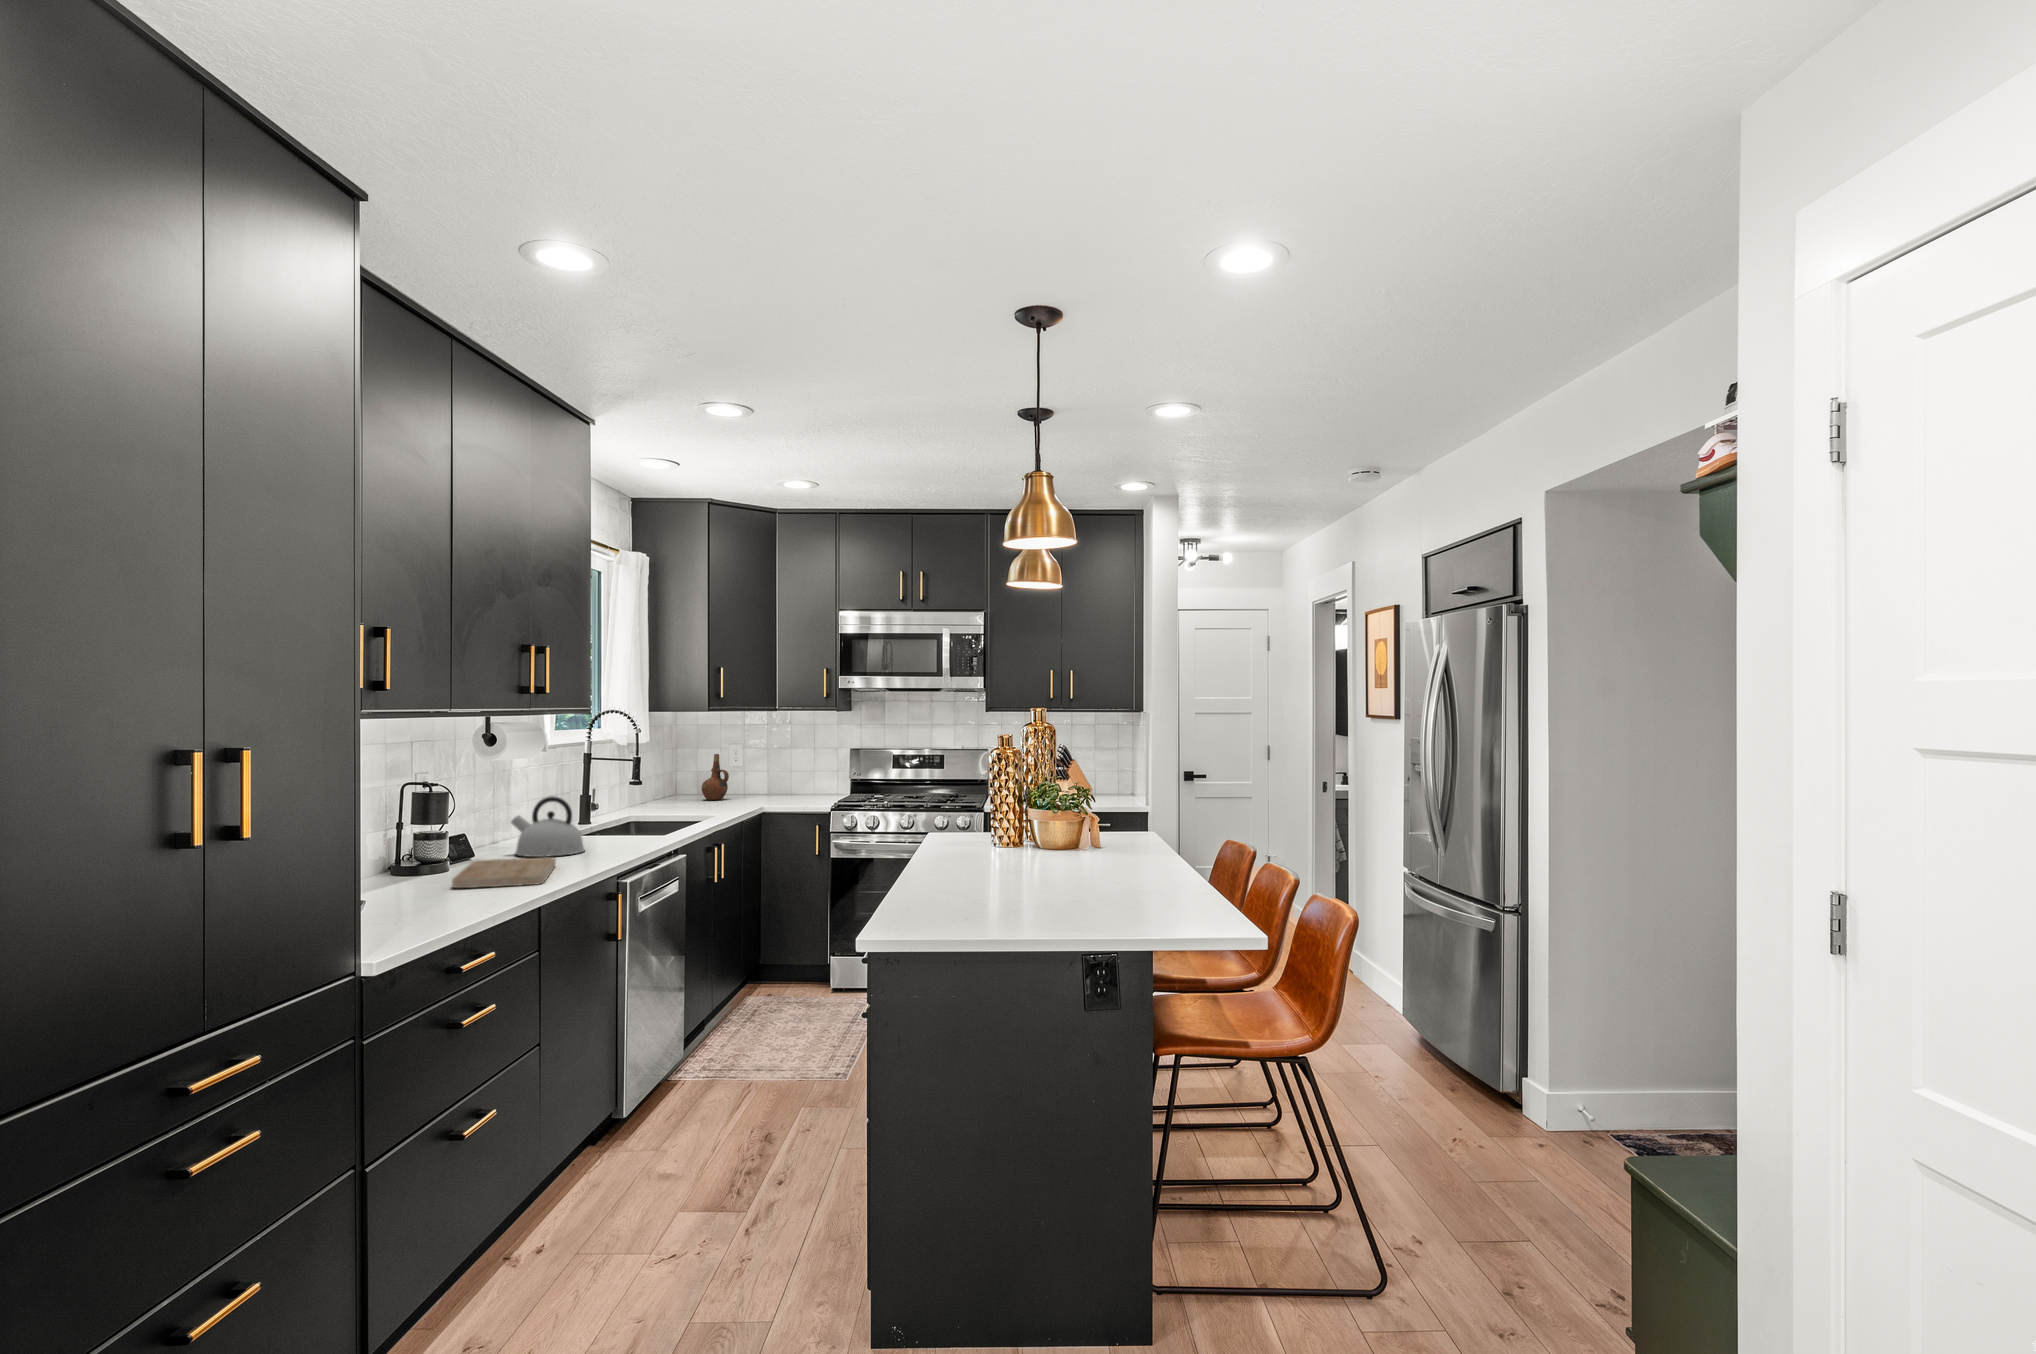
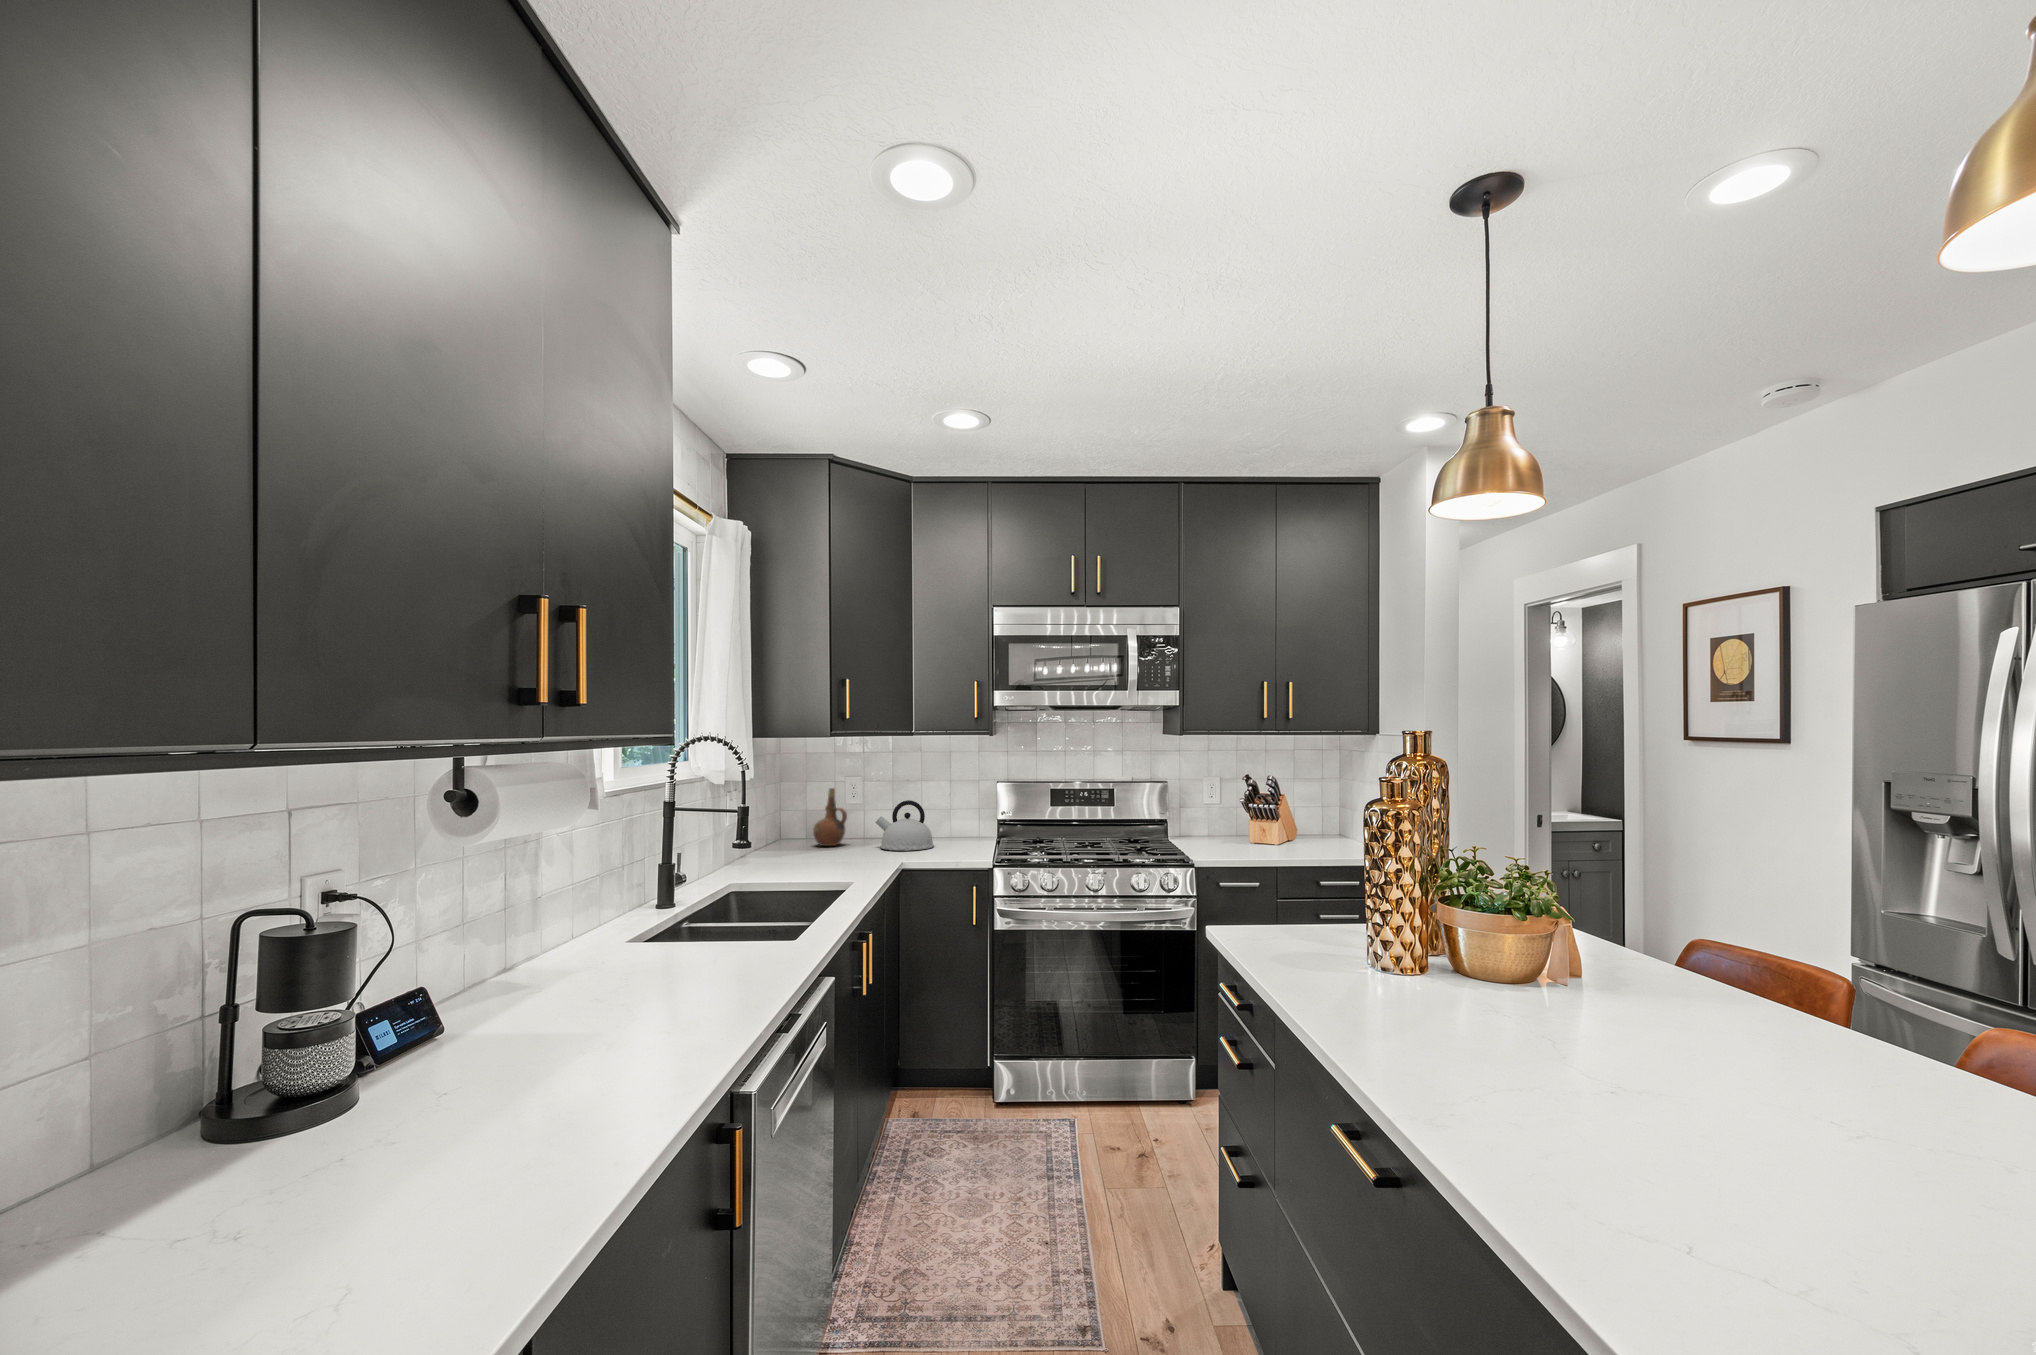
kettle: present [511,796,584,857] -> present [876,800,934,851]
cutting board: present [452,857,556,888] -> none [274,1057,596,1260]

